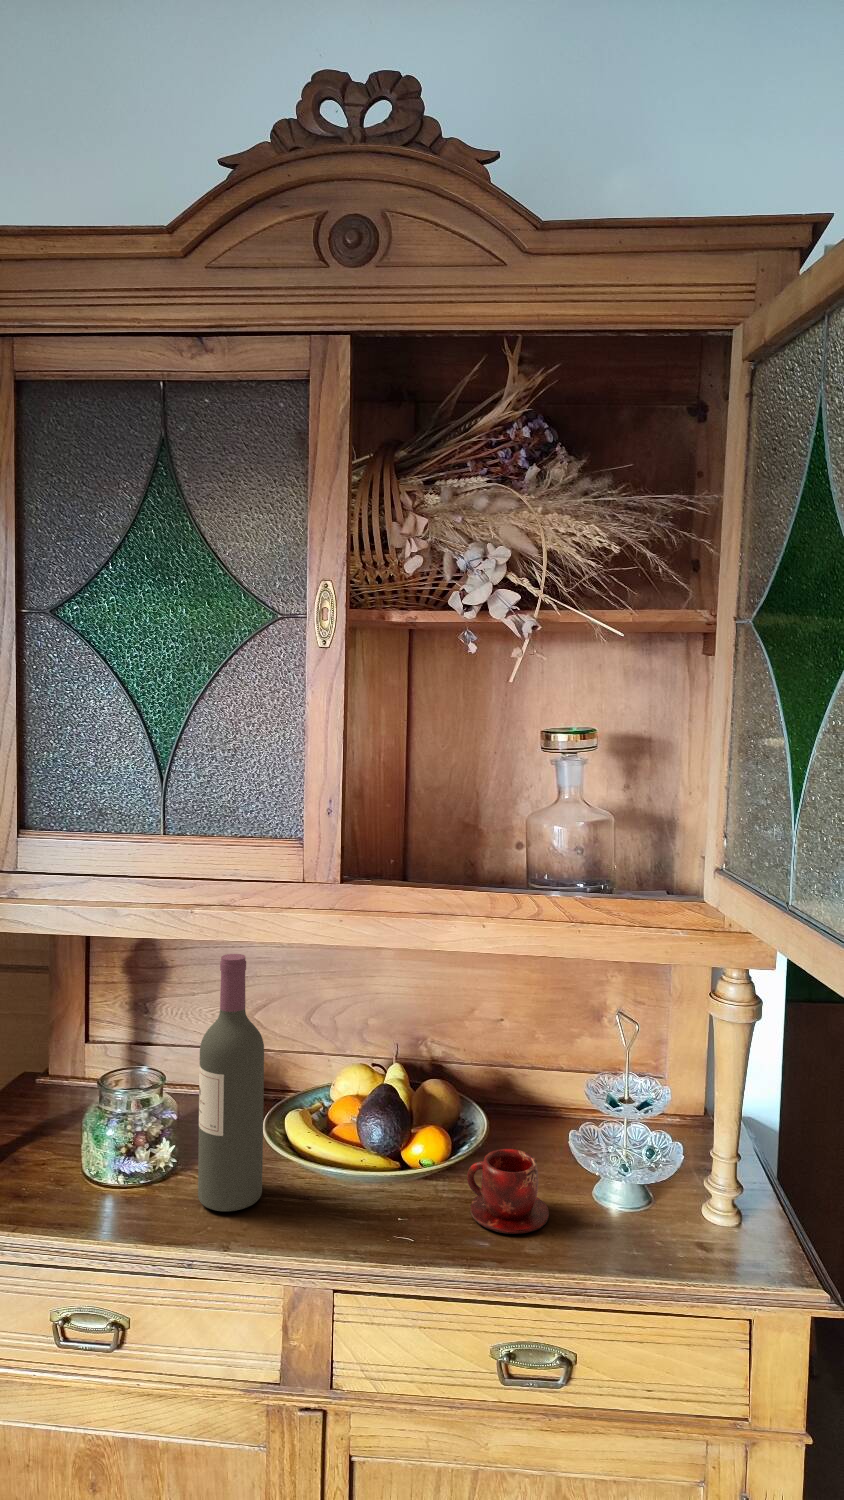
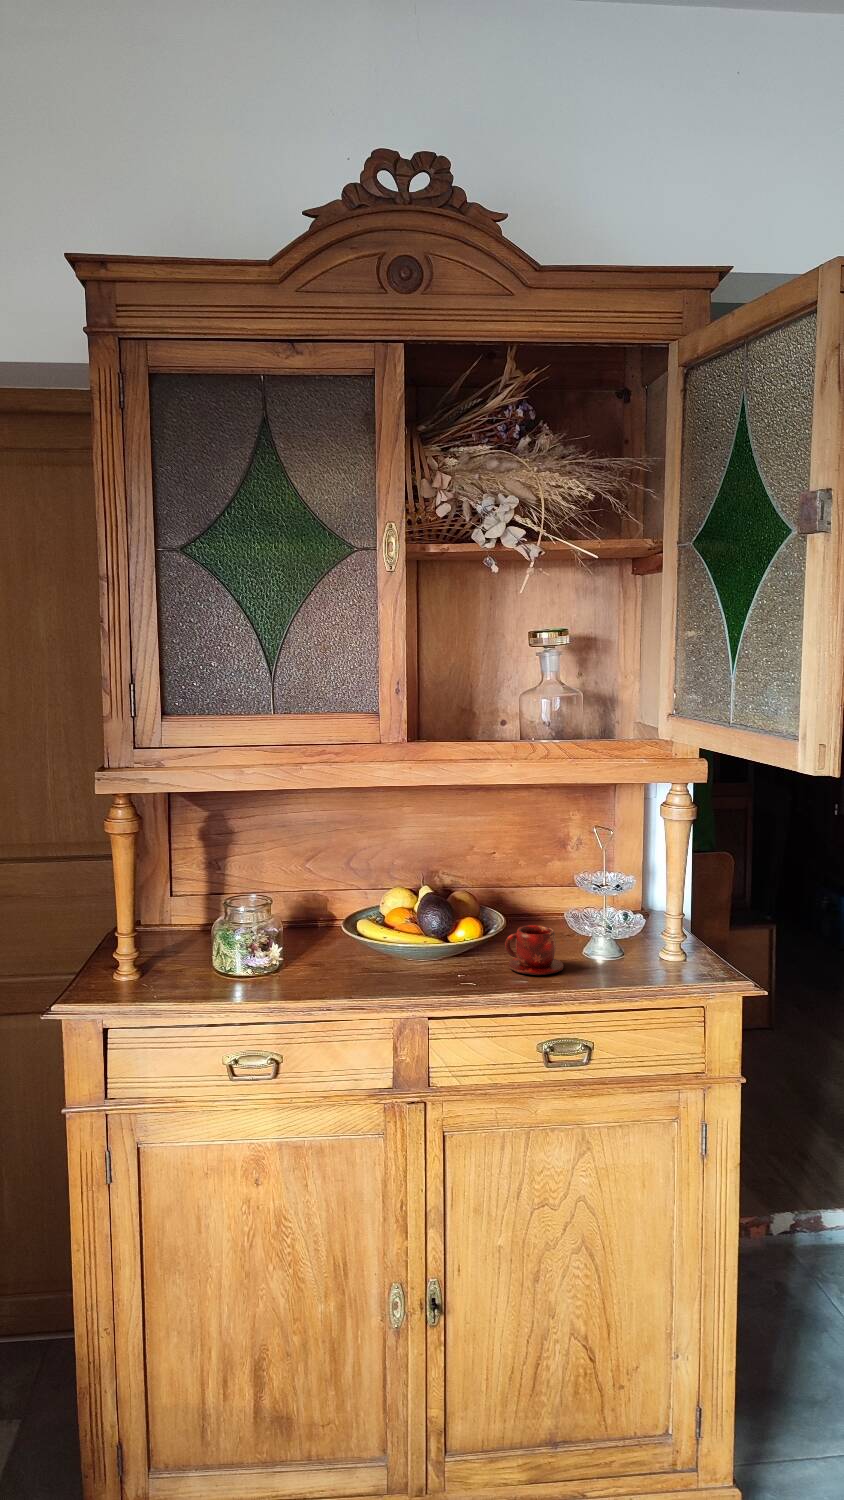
wine bottle: present [198,954,264,1211] -> none [312,797,359,981]

